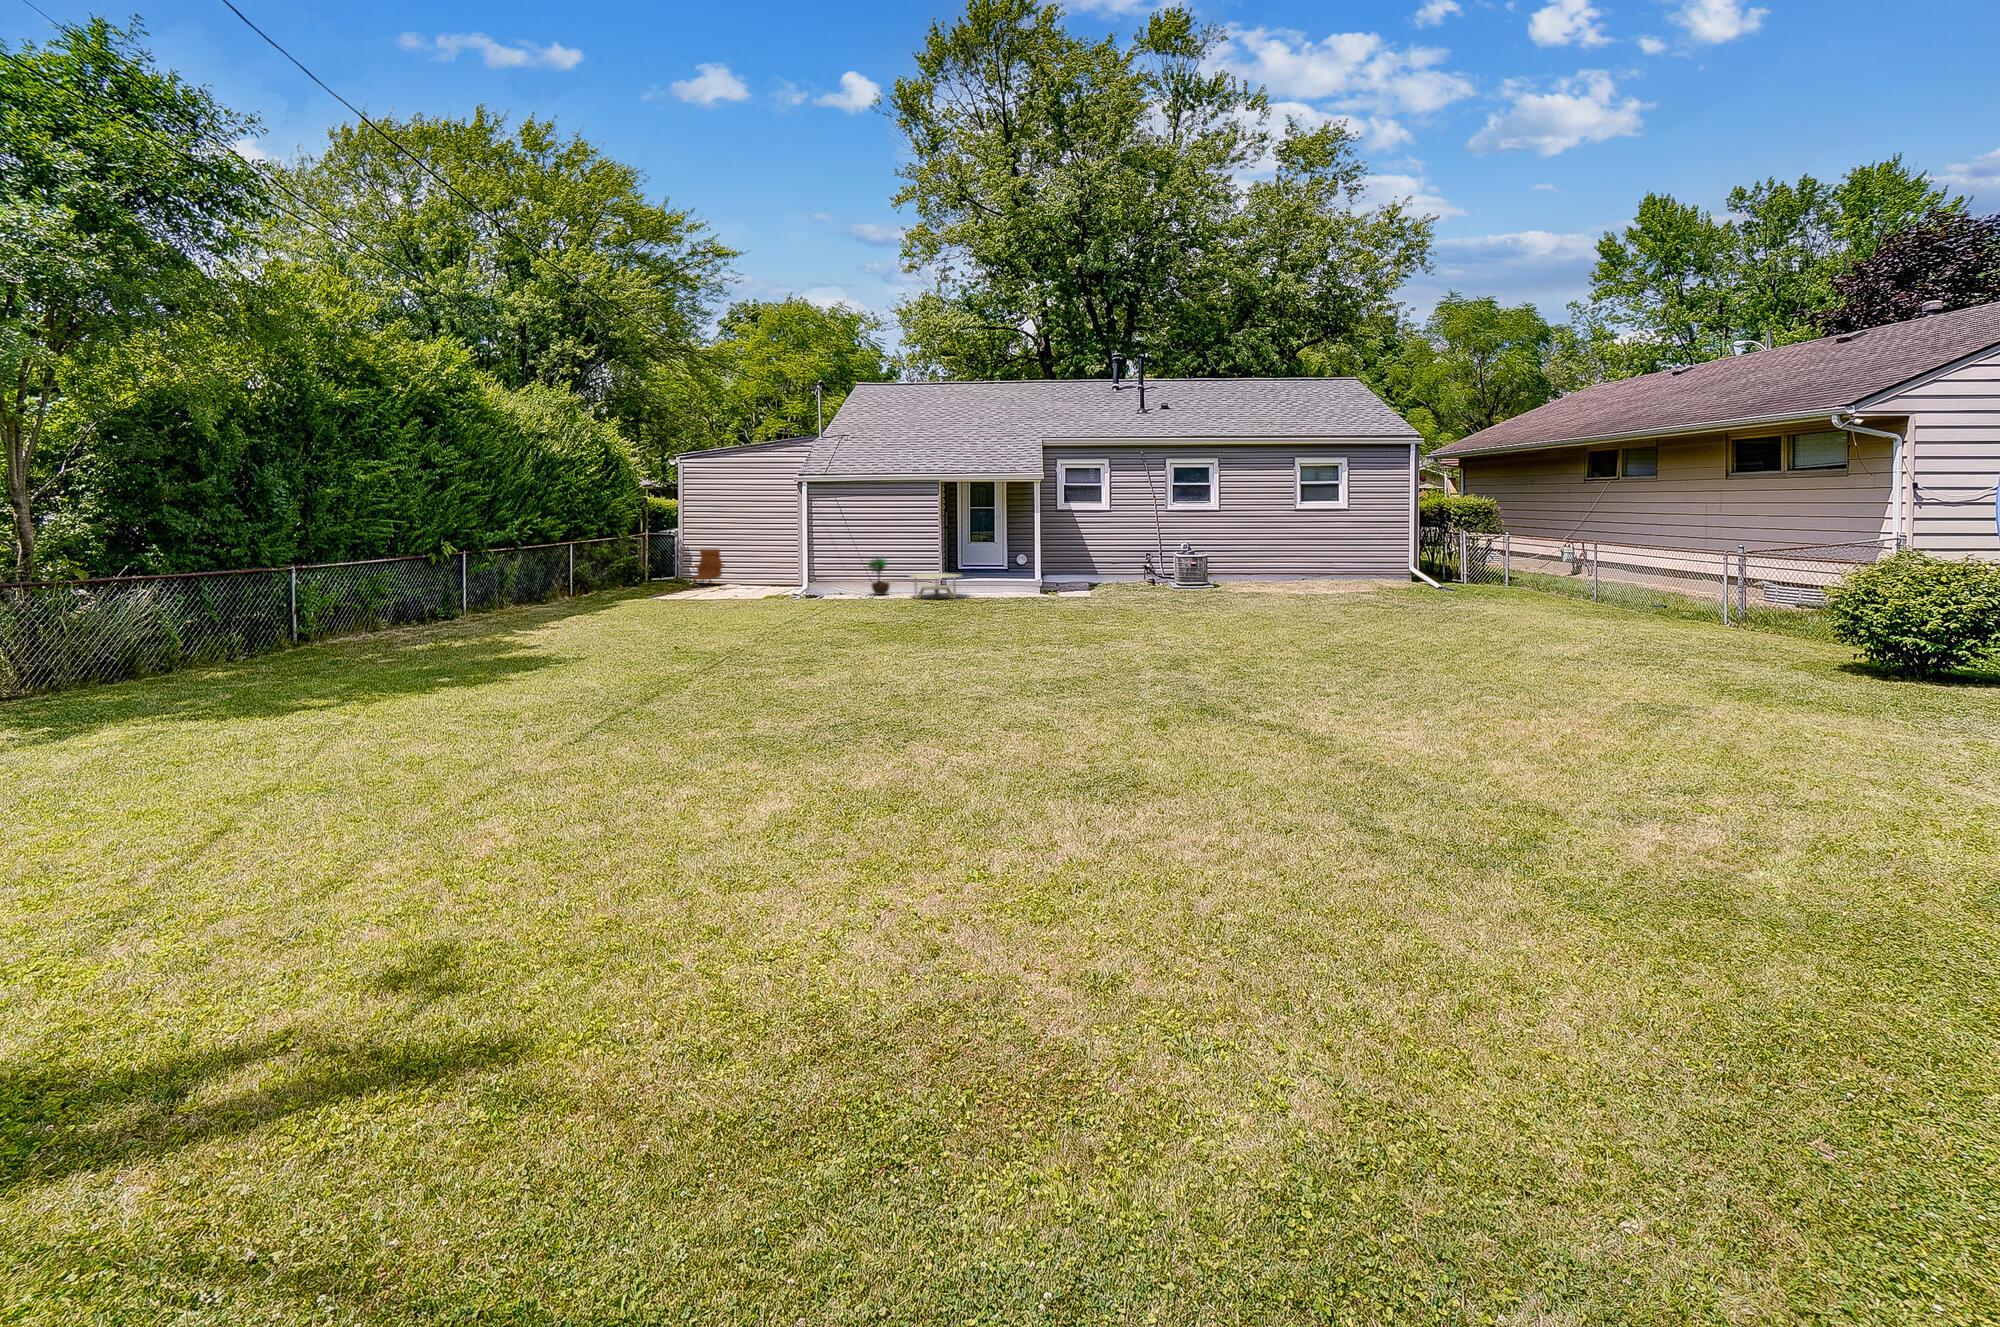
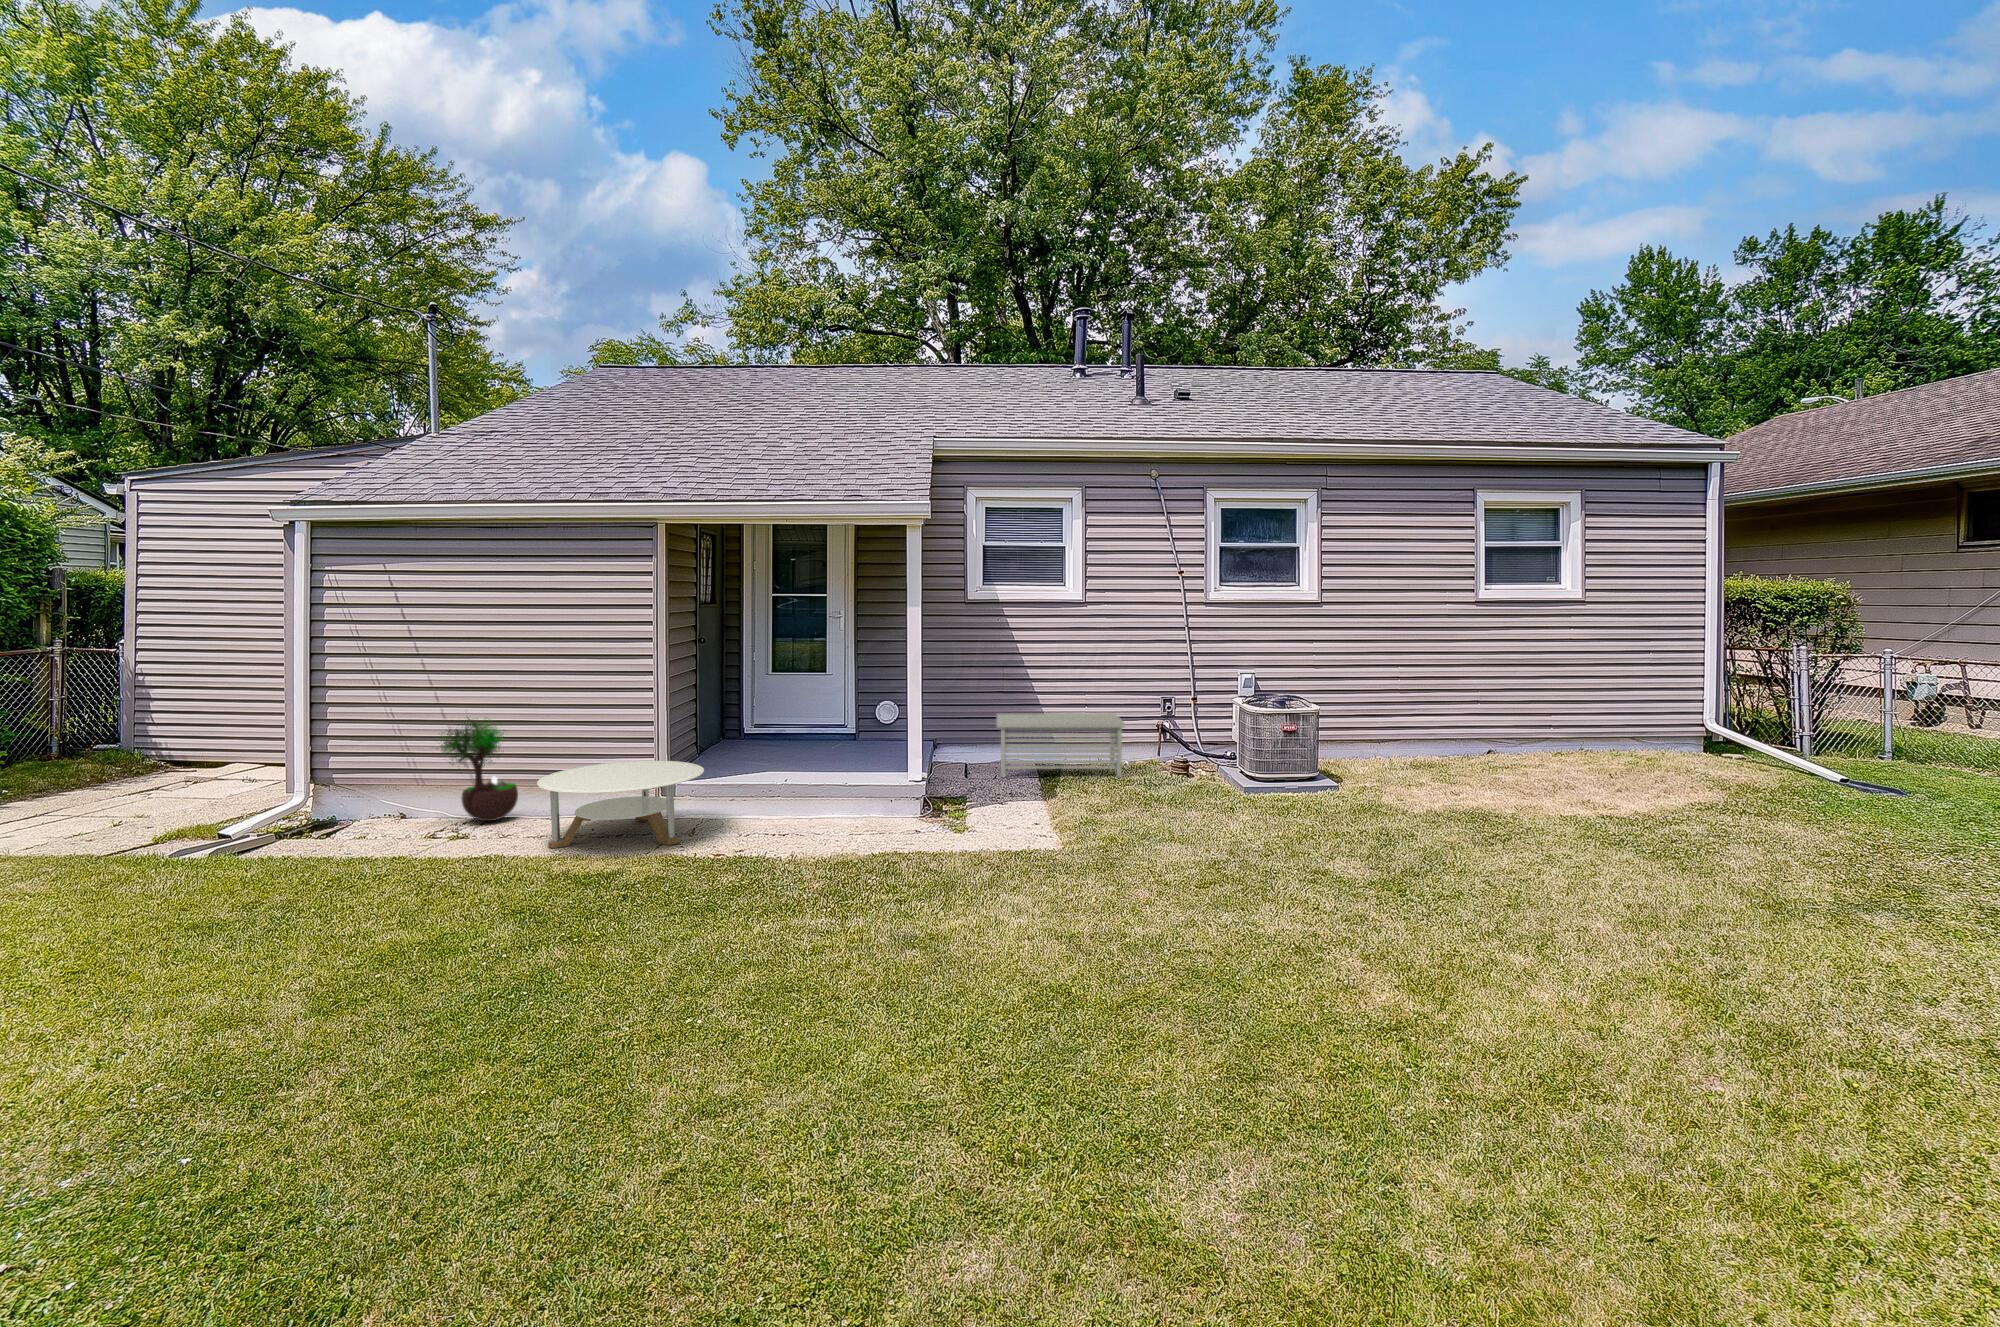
lounge chair: present [693,549,724,587] -> none [84,684,212,784]
storage bench: none [1070,562,1125,588] -> present [996,713,1125,777]

